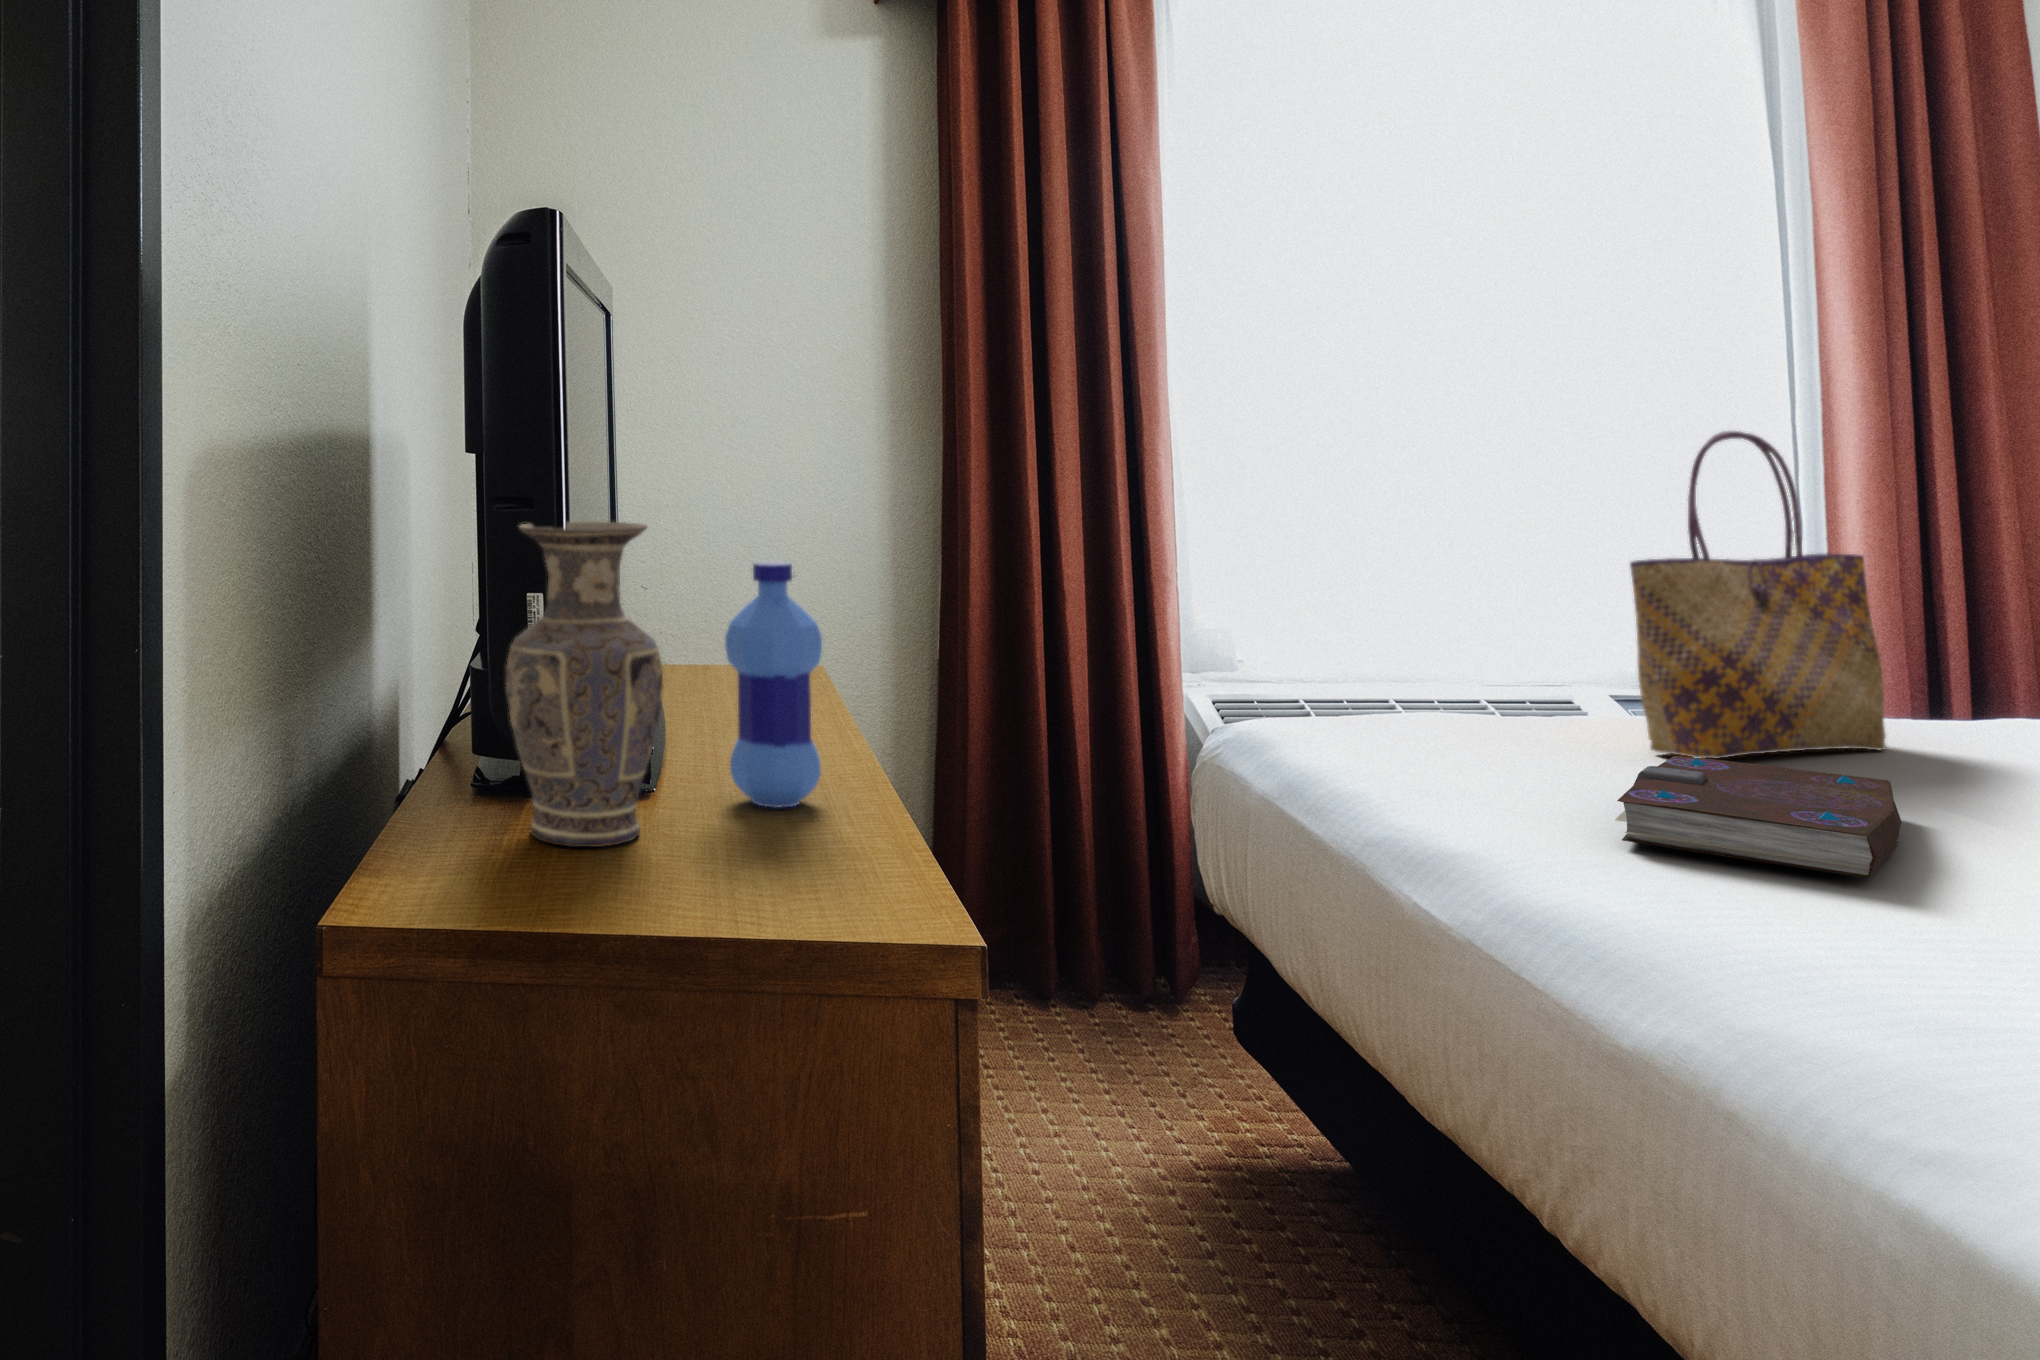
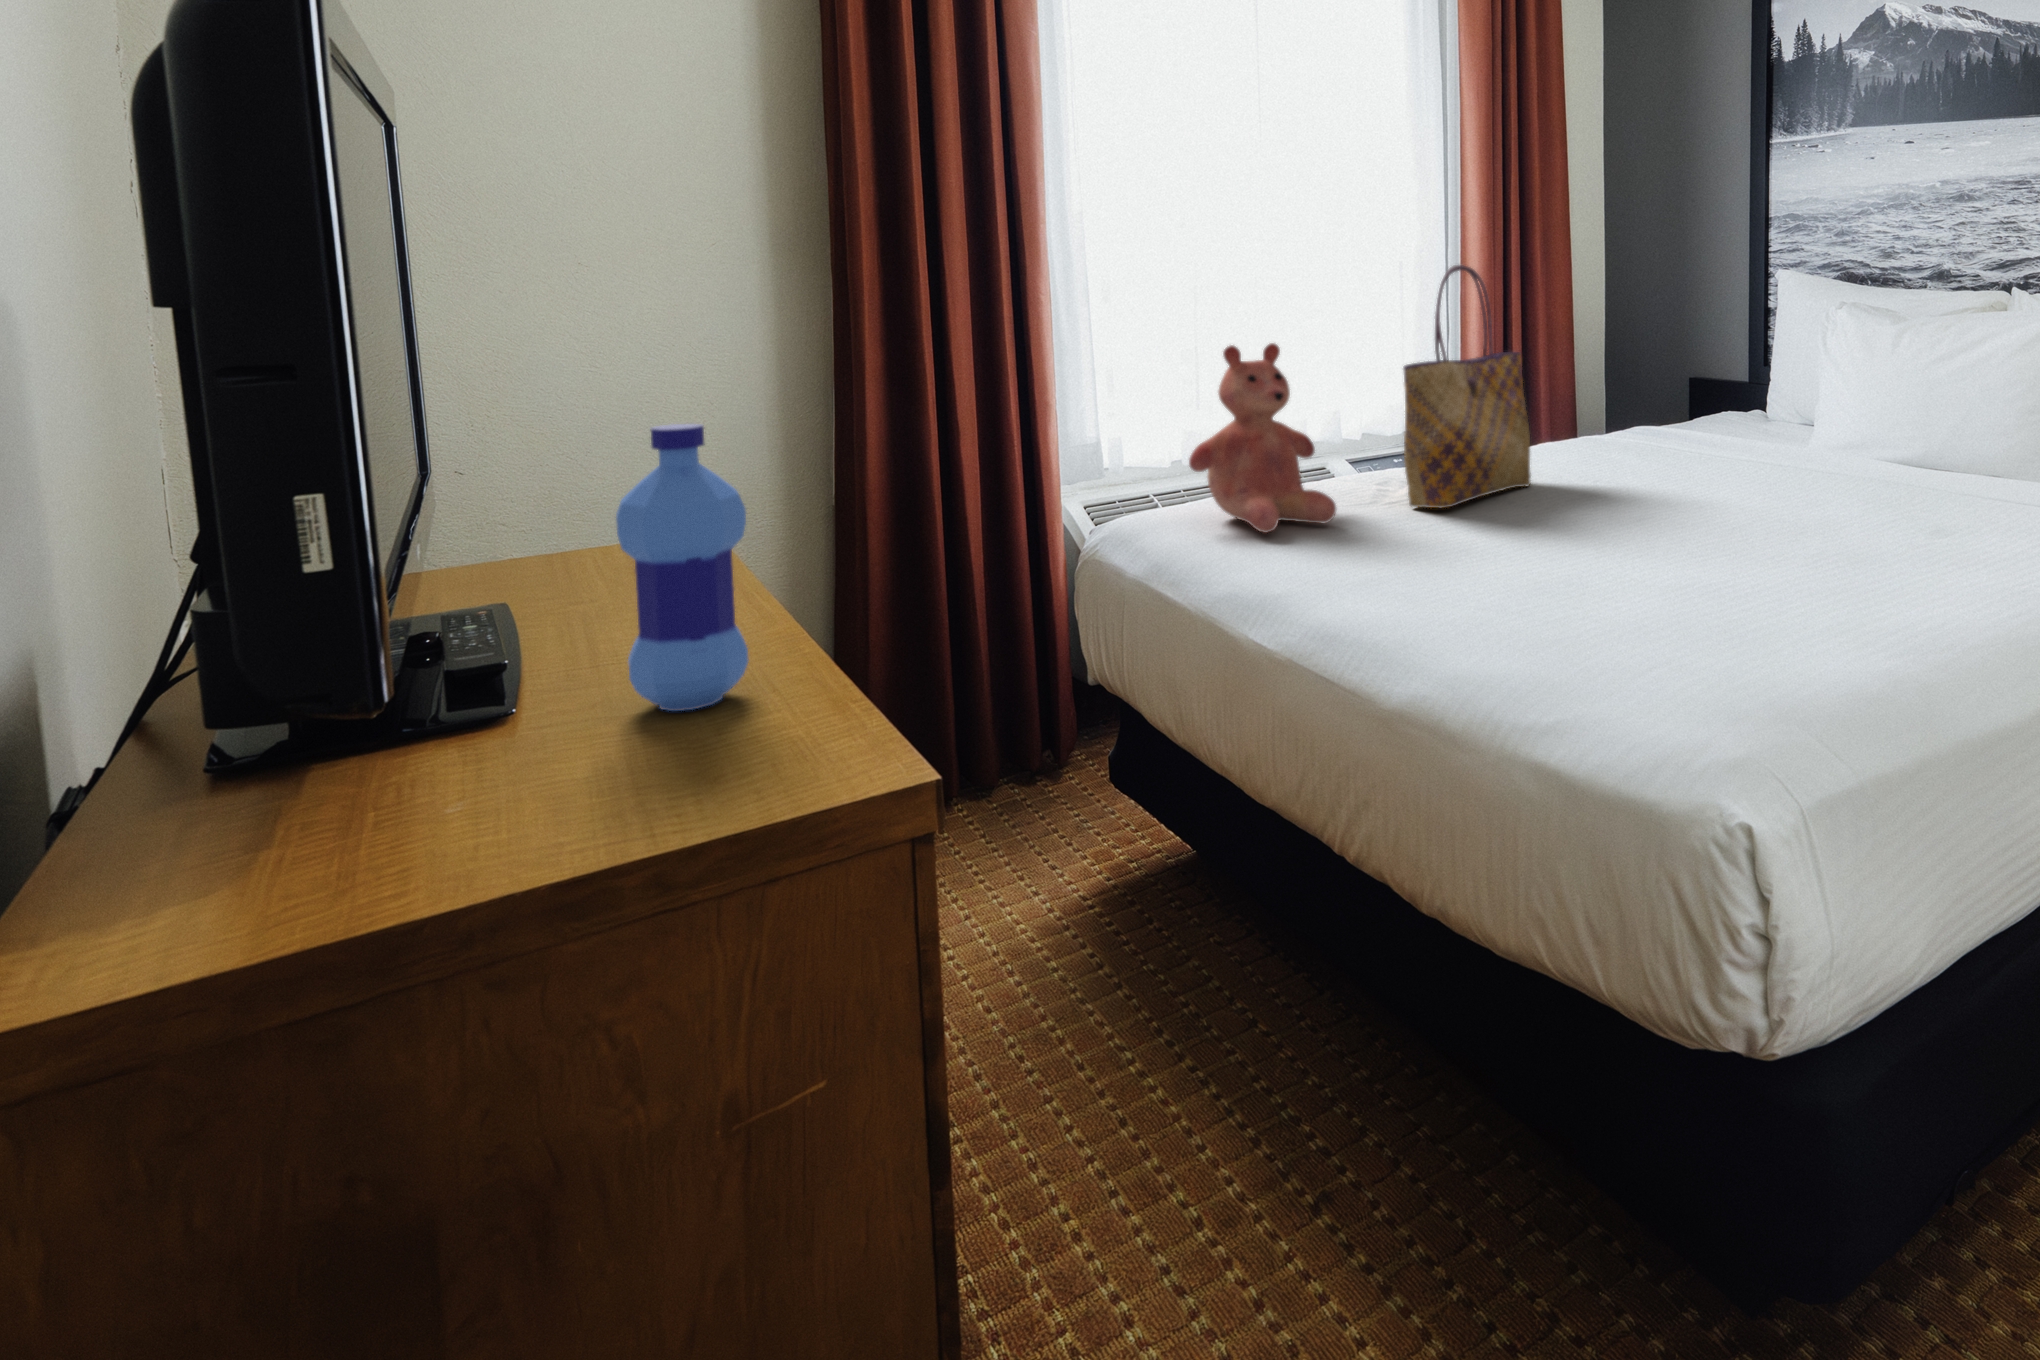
vase: present [506,522,663,847] -> none [264,391,535,839]
teddy bear: none [1318,525,1524,754] -> present [1189,343,1336,533]
book: present [1615,756,1902,878] -> none [1420,510,1575,587]

